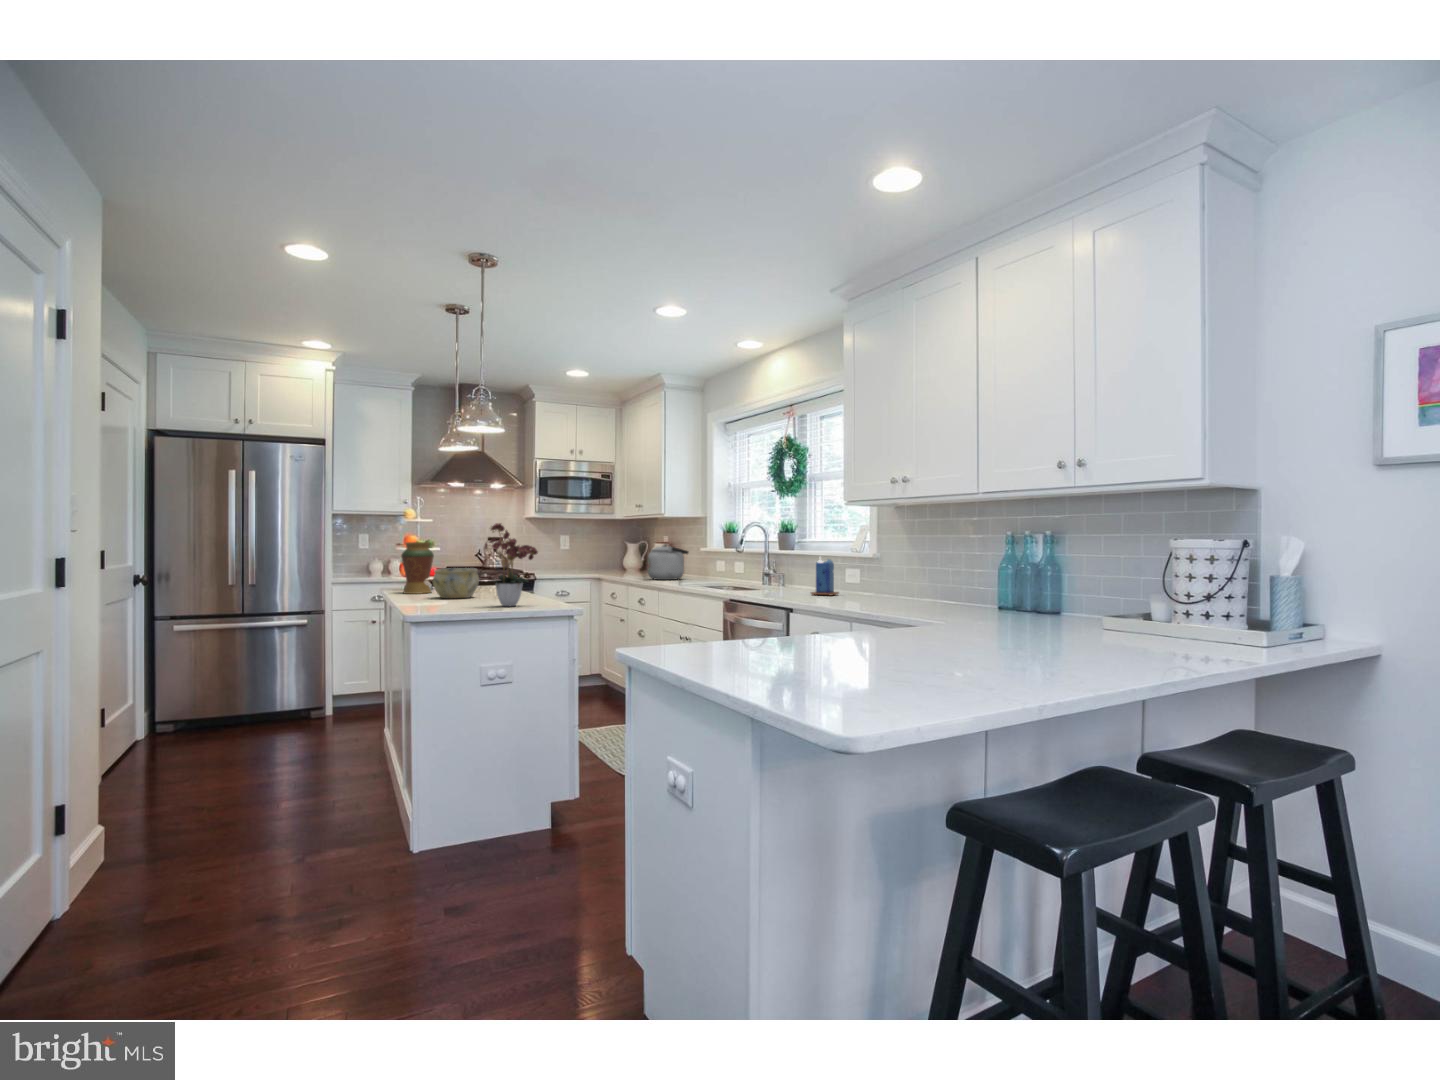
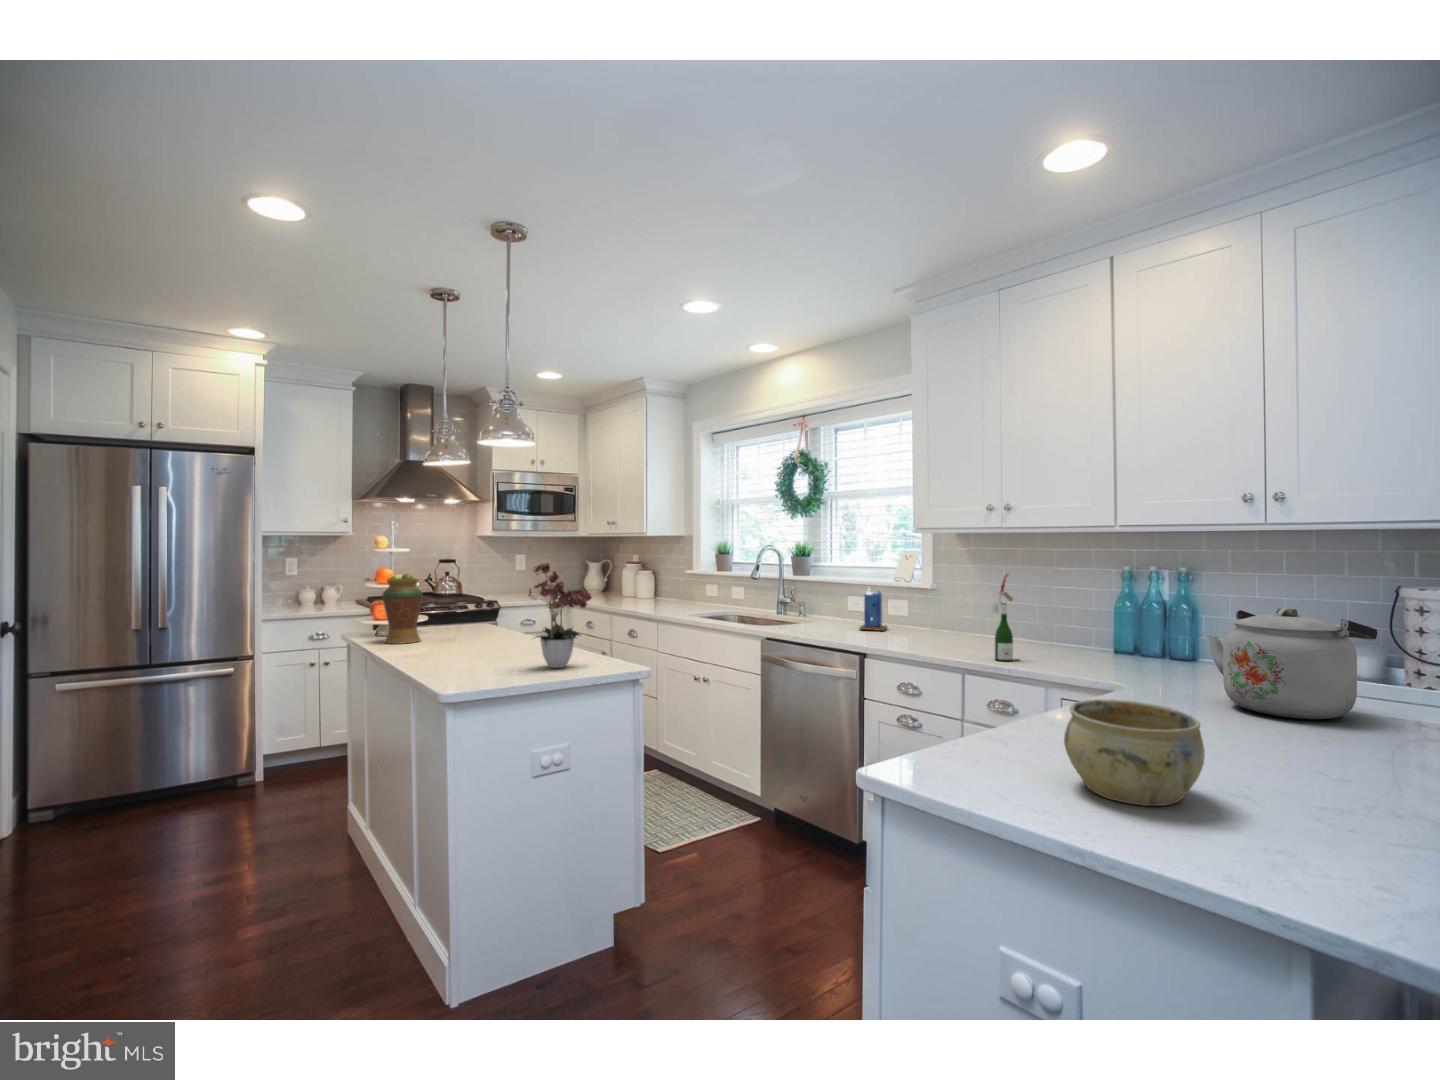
wine bottle: none [878,536,902,612] -> present [992,574,1020,661]
kettle: present [648,544,688,580] -> present [1208,608,1377,719]
ceramic bowl: present [433,568,479,598] -> present [1064,699,1205,806]

